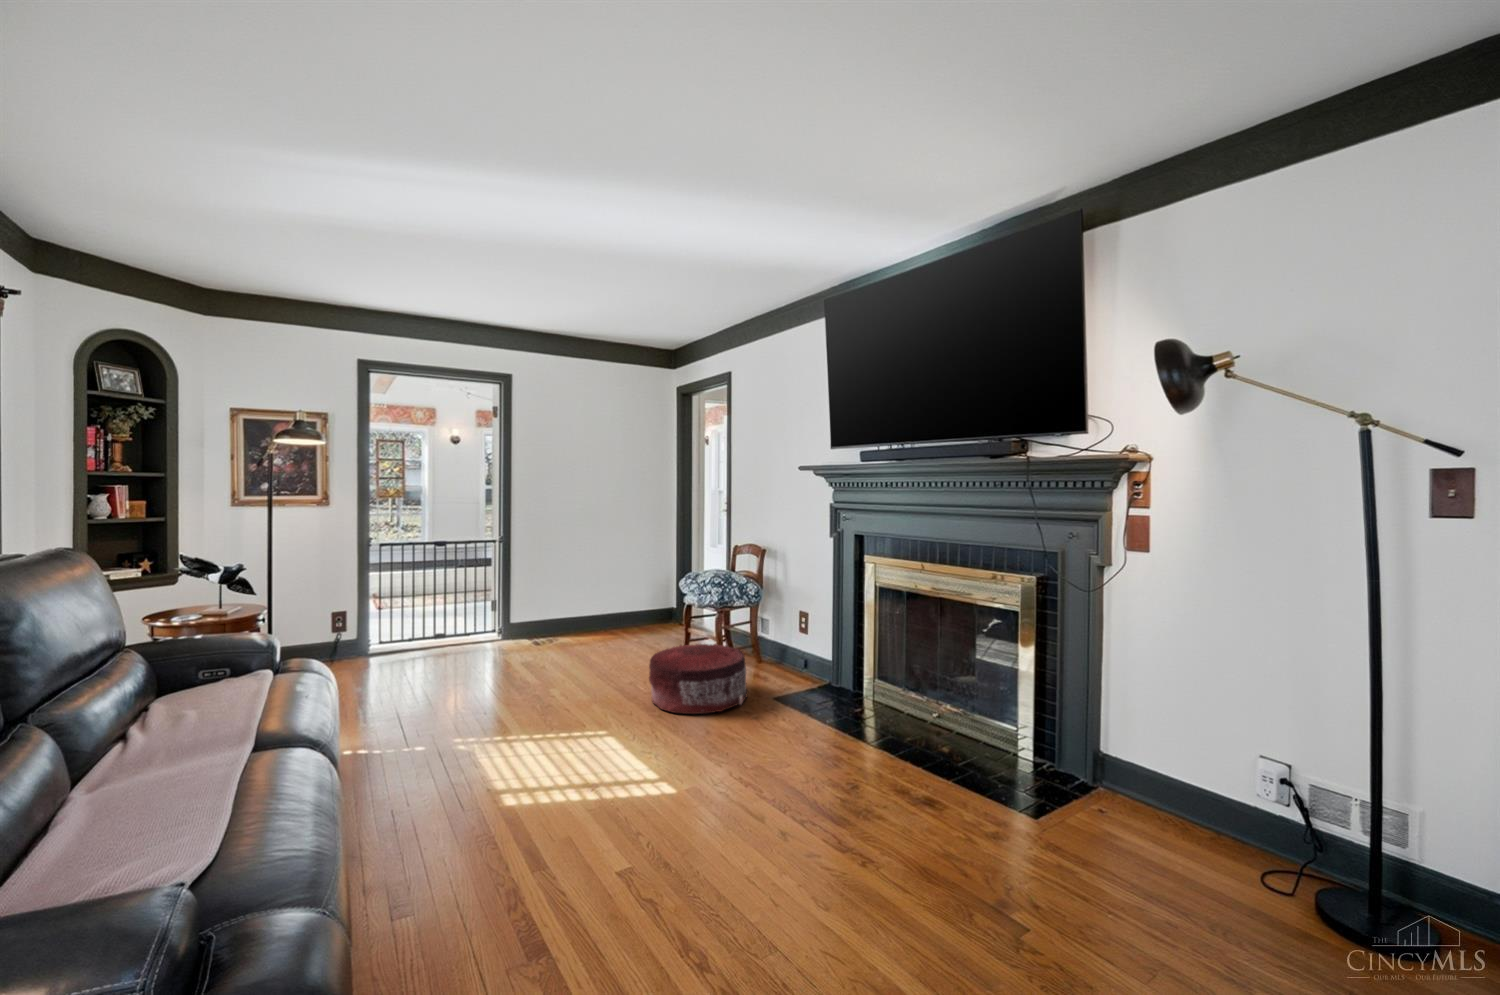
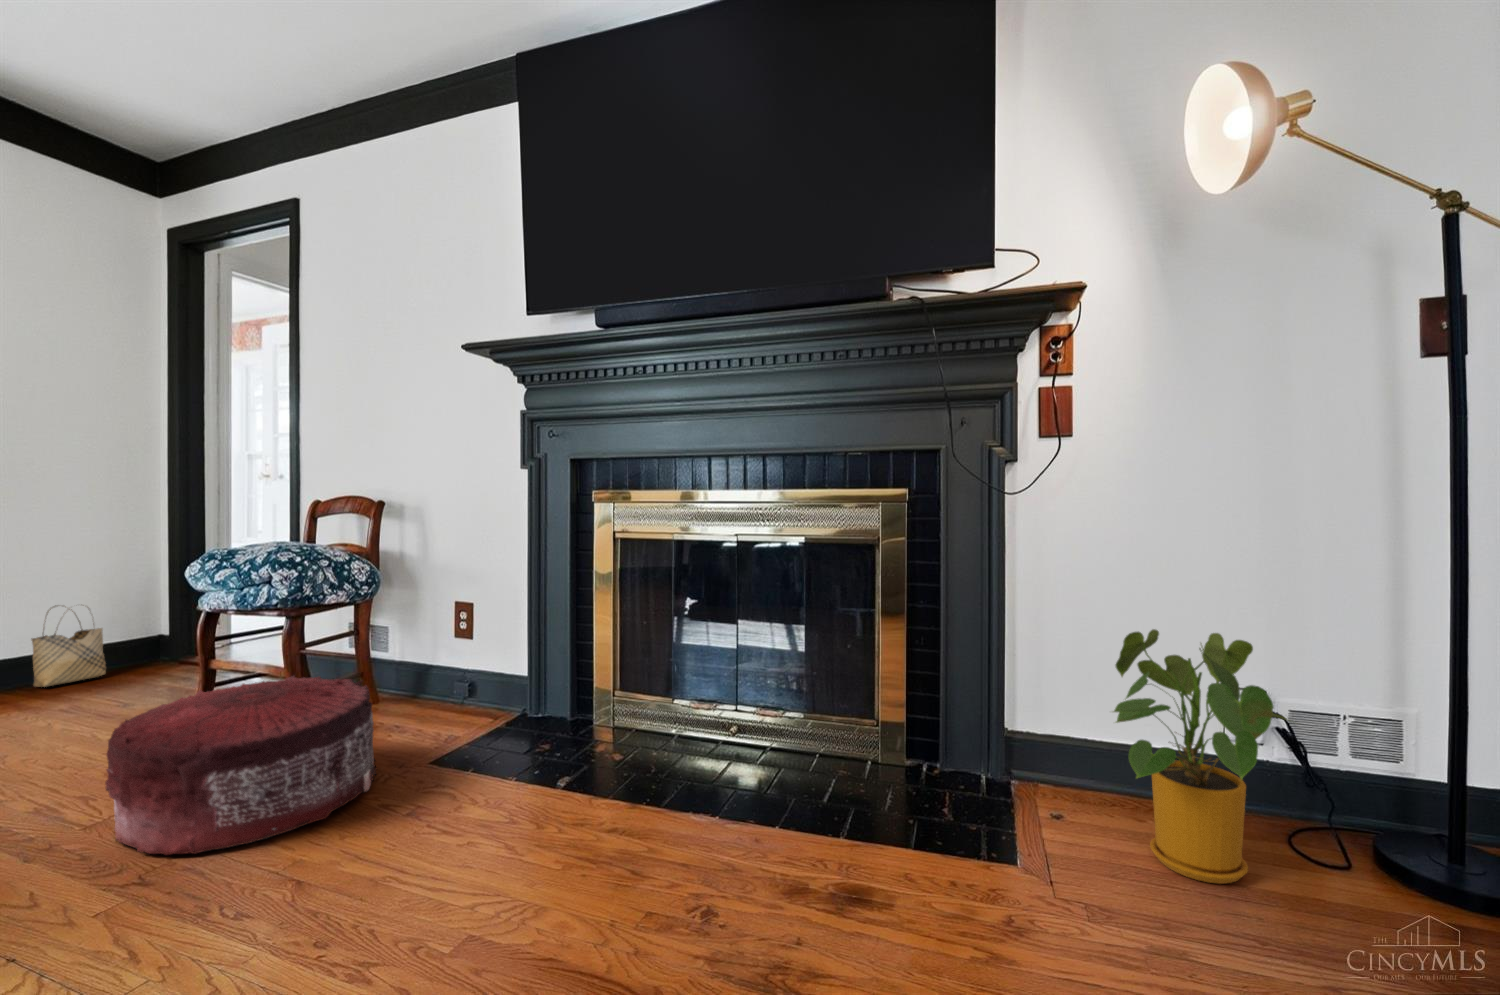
woven basket: none [624,589,651,629] -> present [32,606,106,687]
house plant: none [1089,696,1243,863] -> present [1114,629,1288,883]

